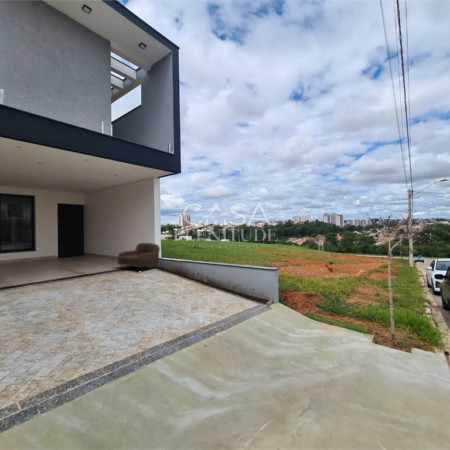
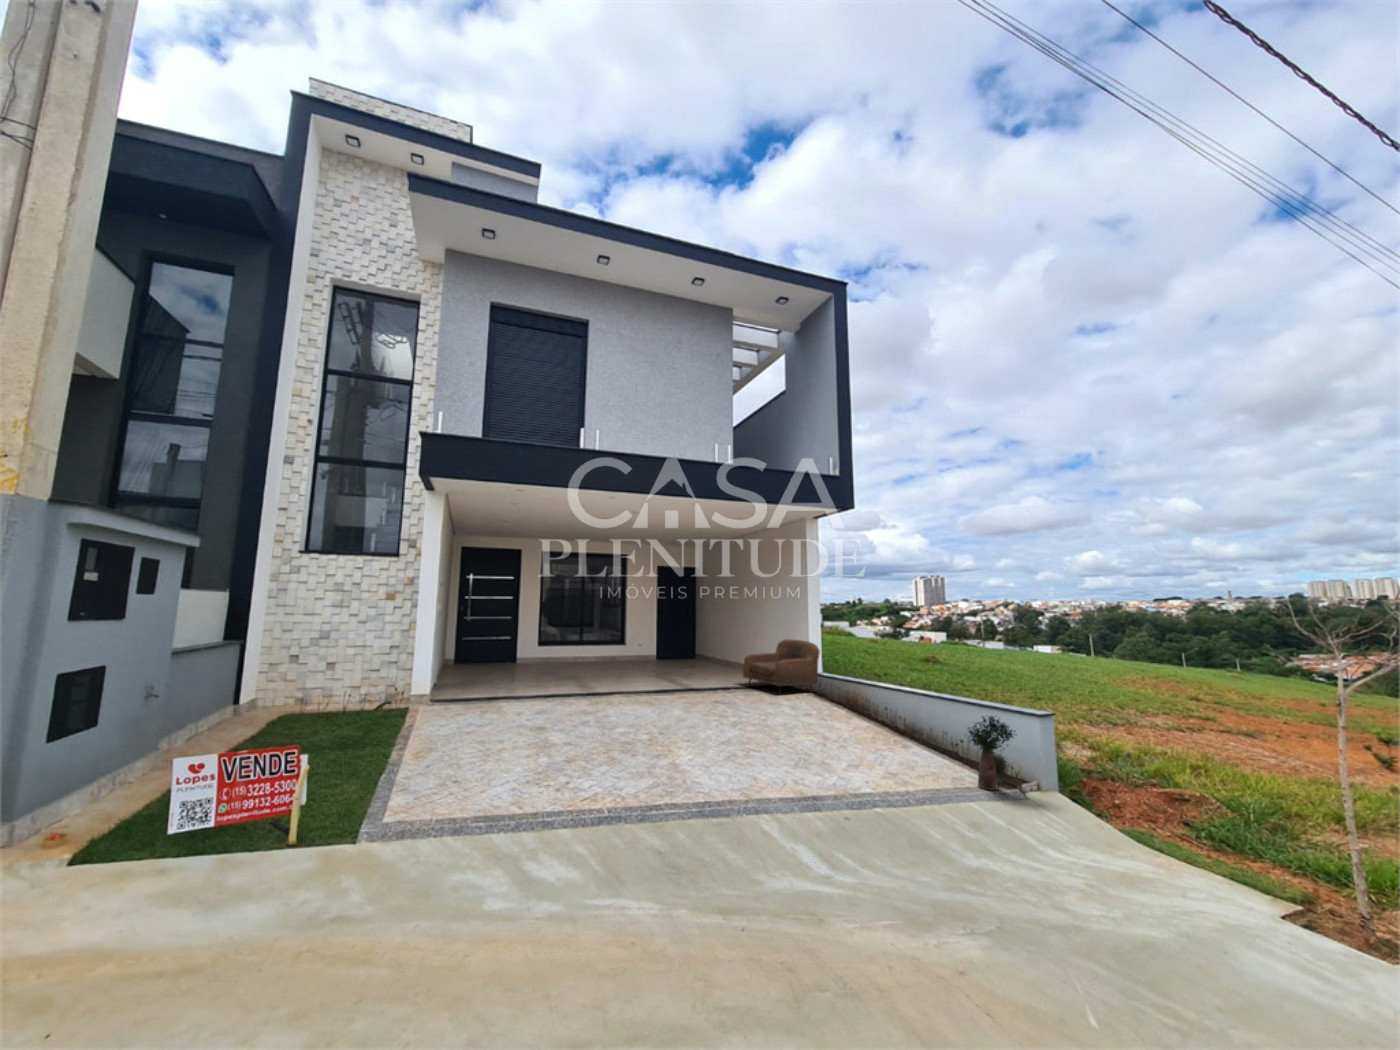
potted plant: none [243,273,267,308] -> present [968,716,1024,790]

